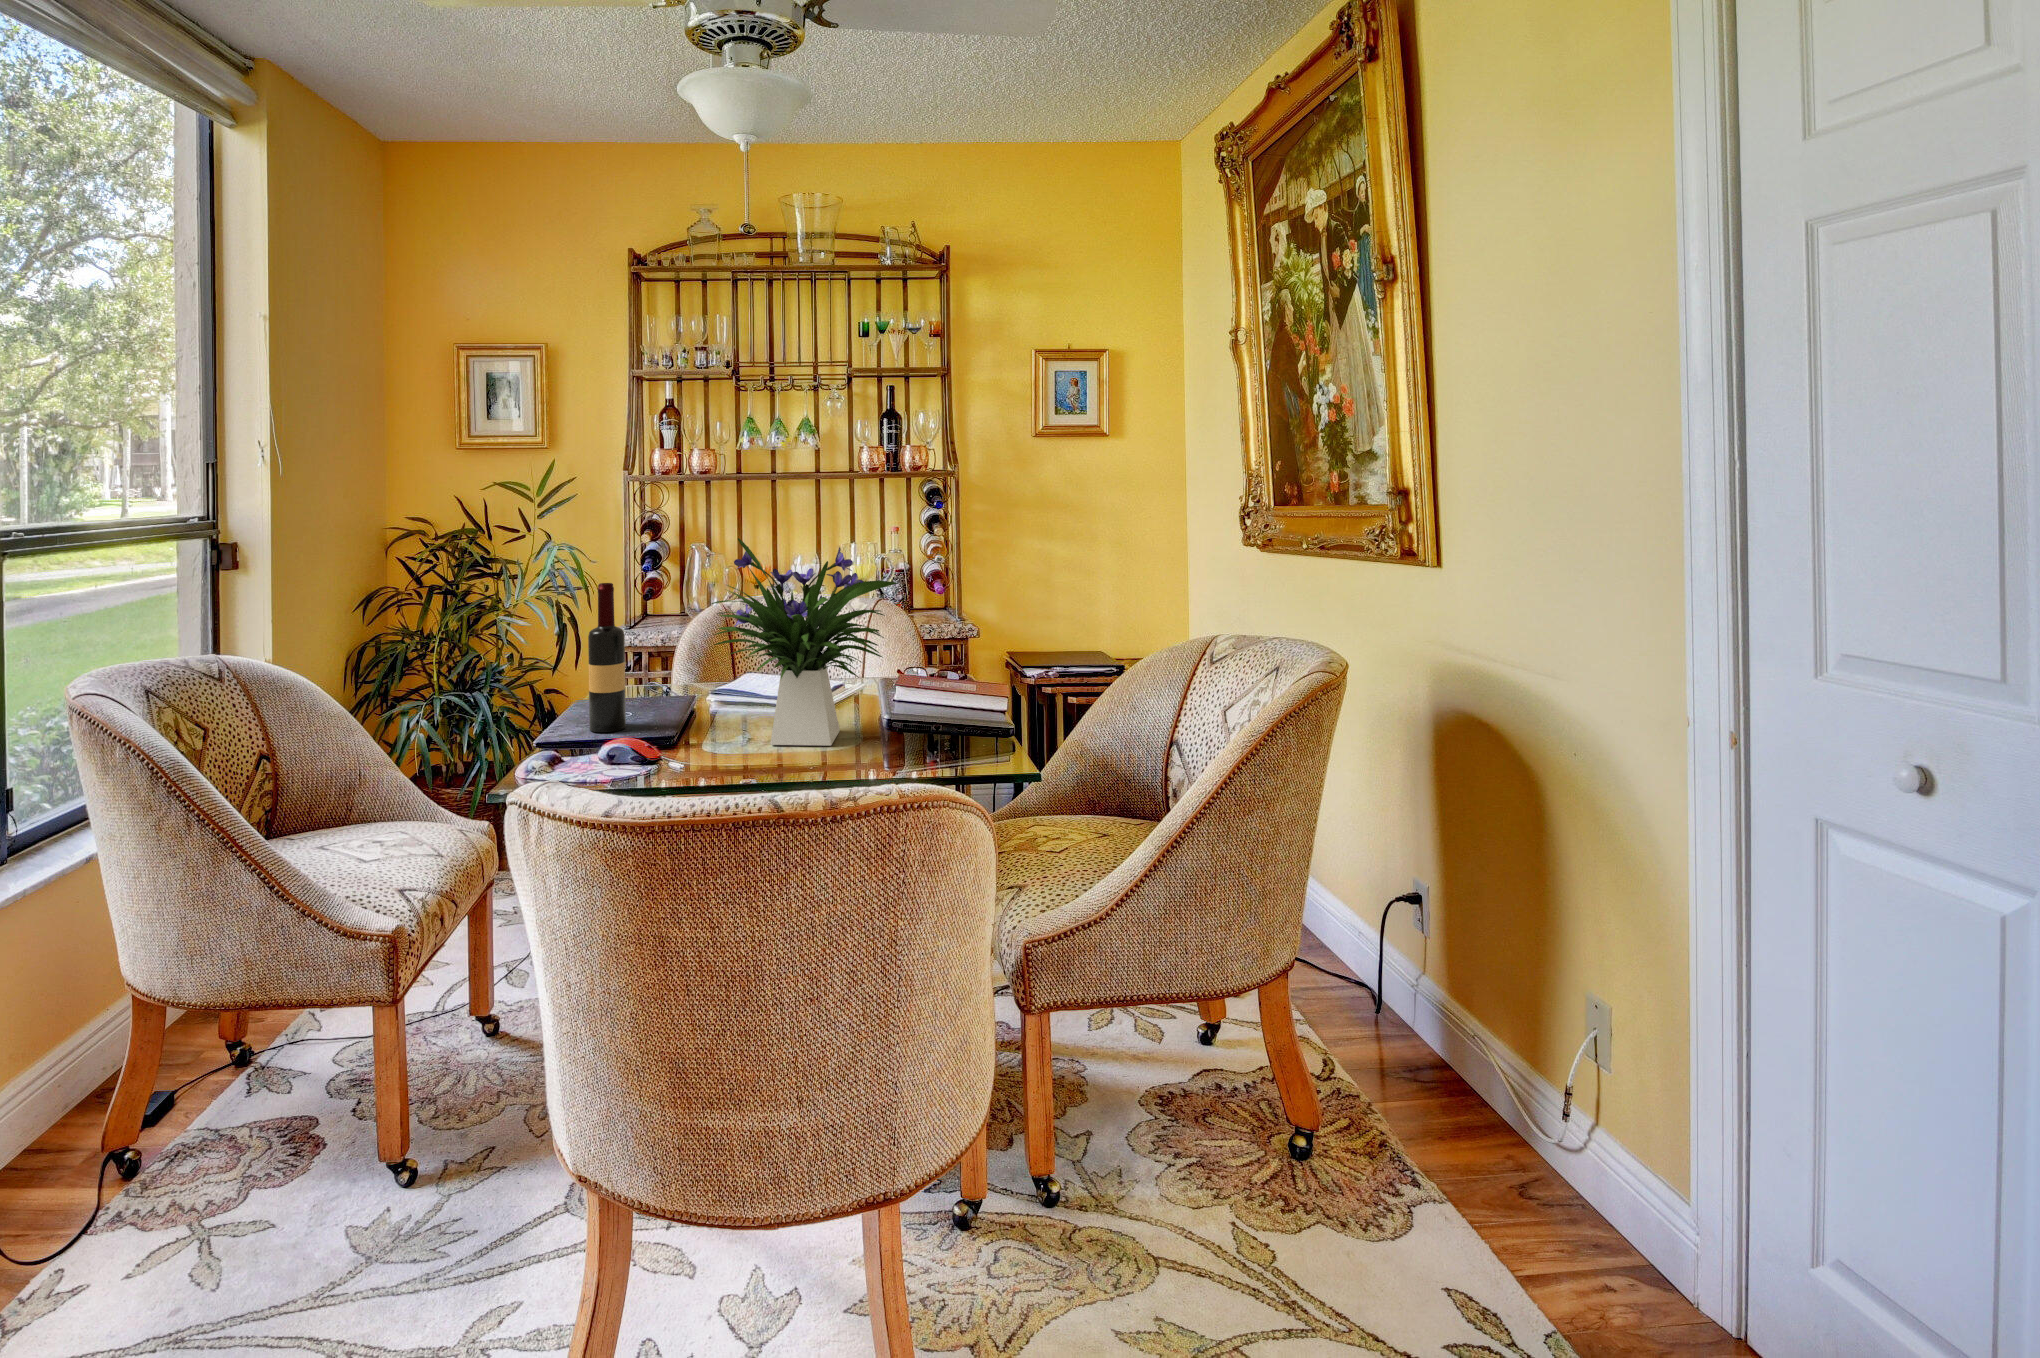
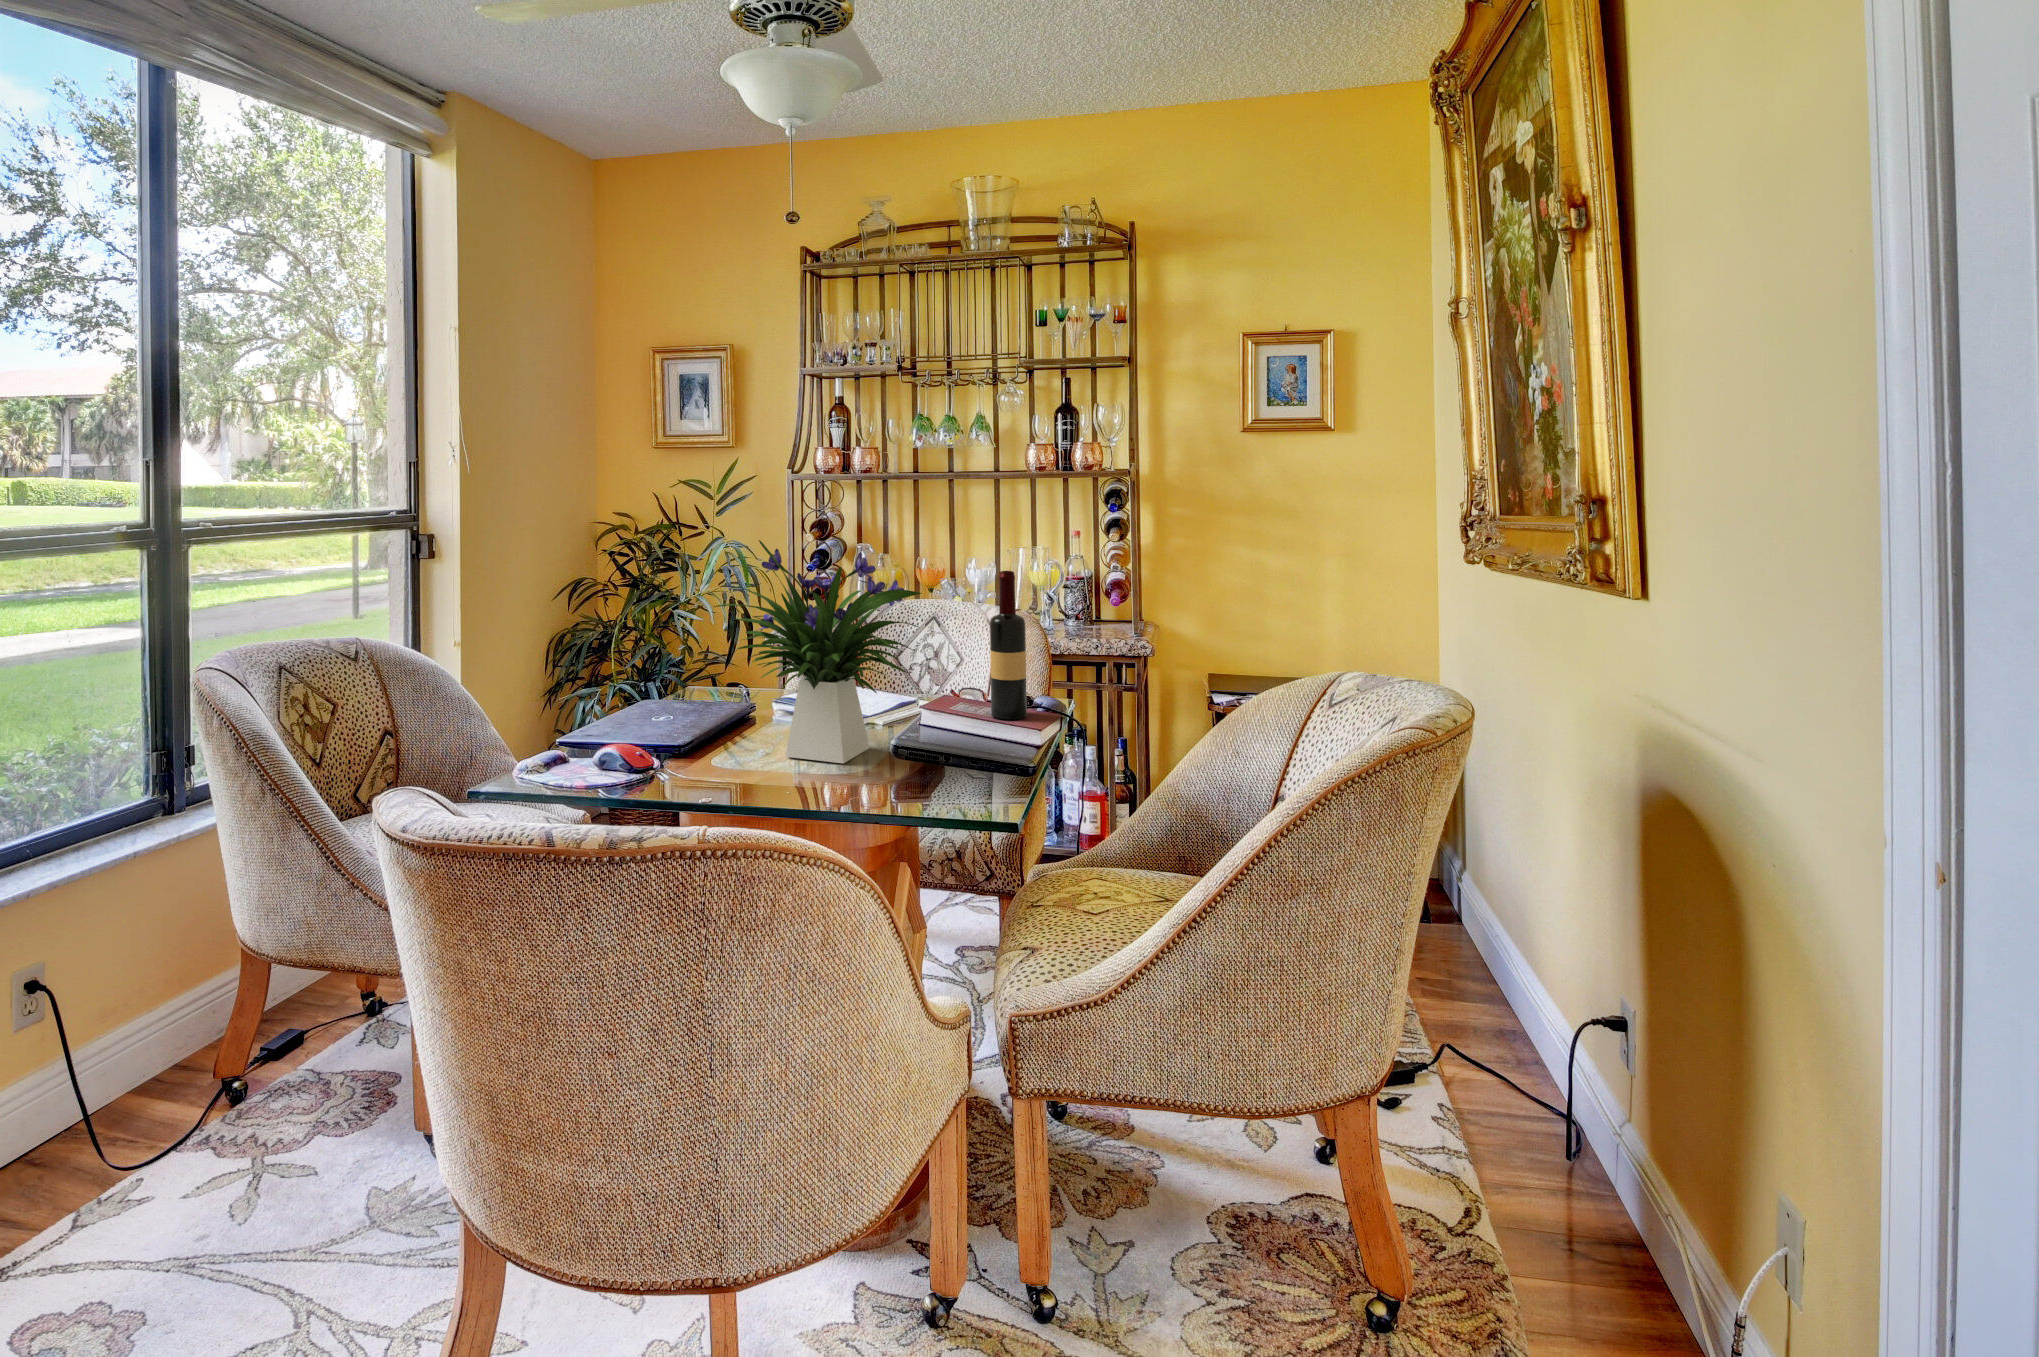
wine bottle: present [588,583,626,732] -> present [990,571,1027,719]

